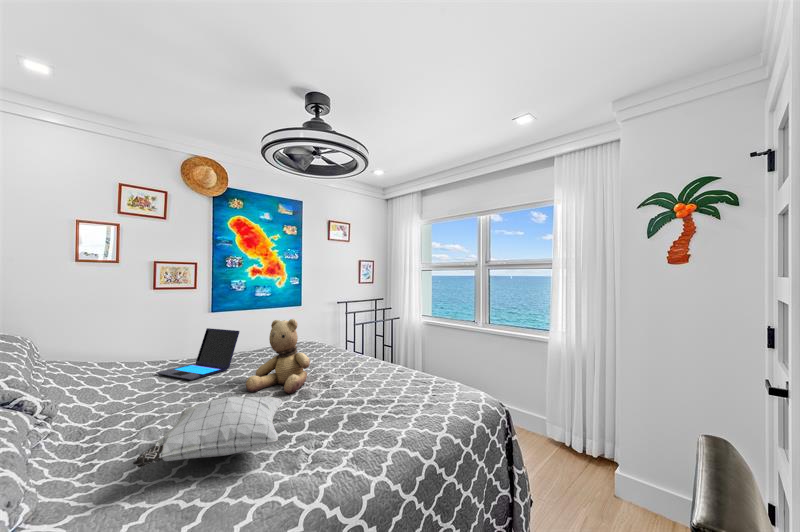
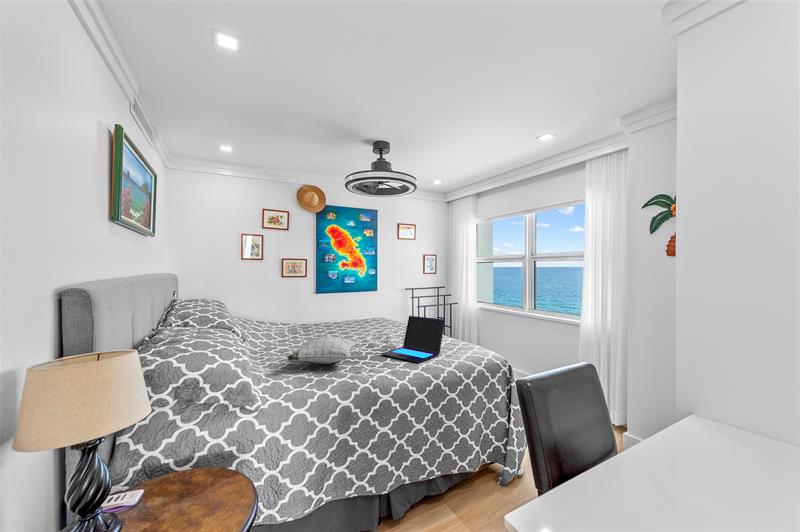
teddy bear: present [246,319,310,394] -> none [337,297,376,344]
laptop: present [156,328,239,380] -> present [381,316,445,363]

